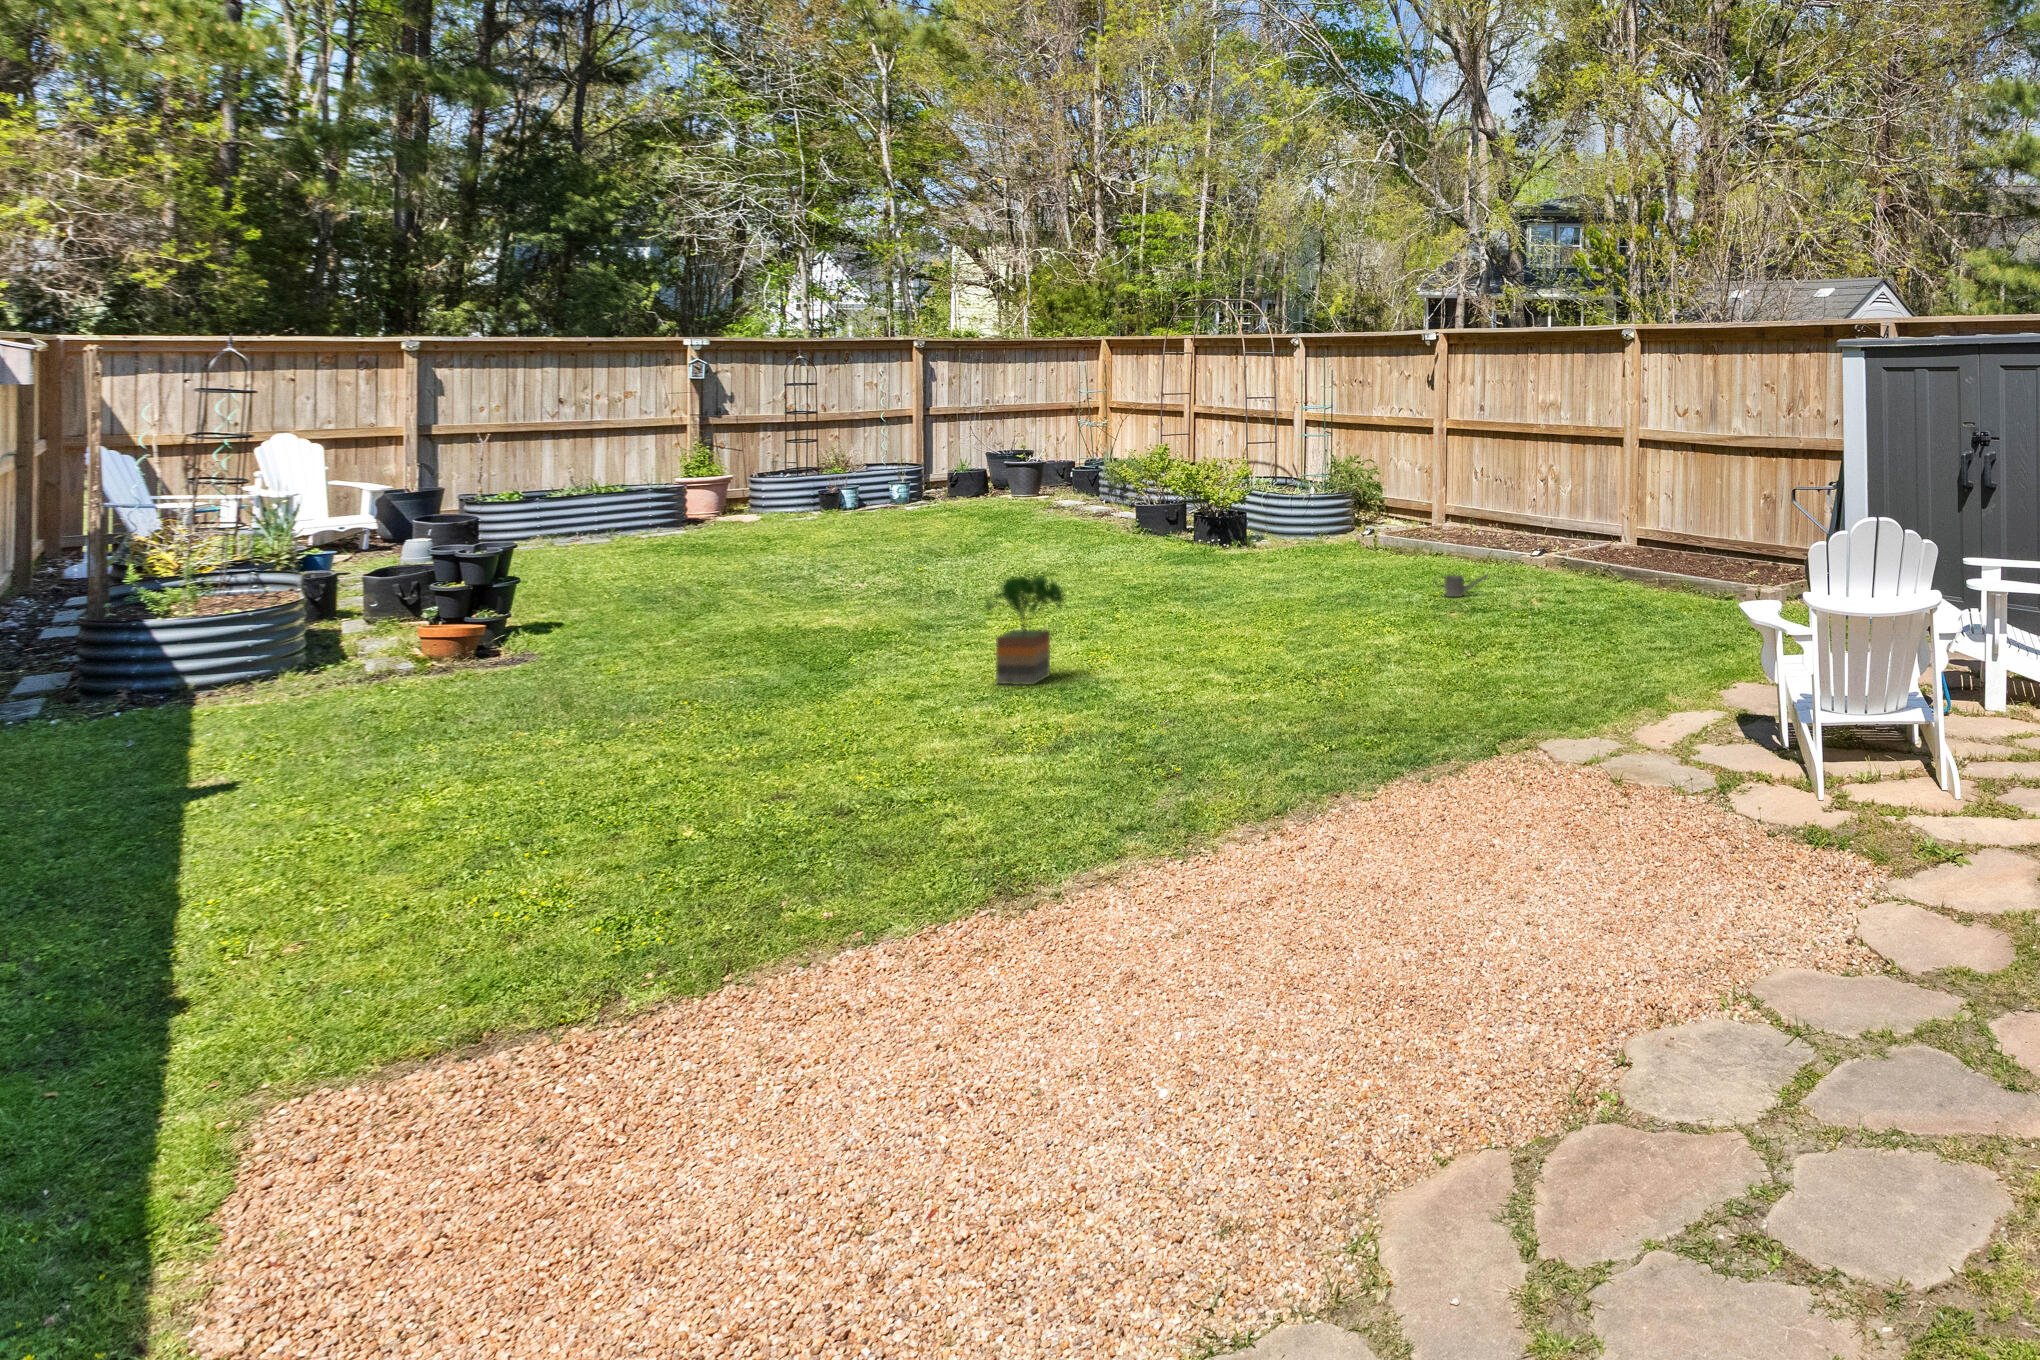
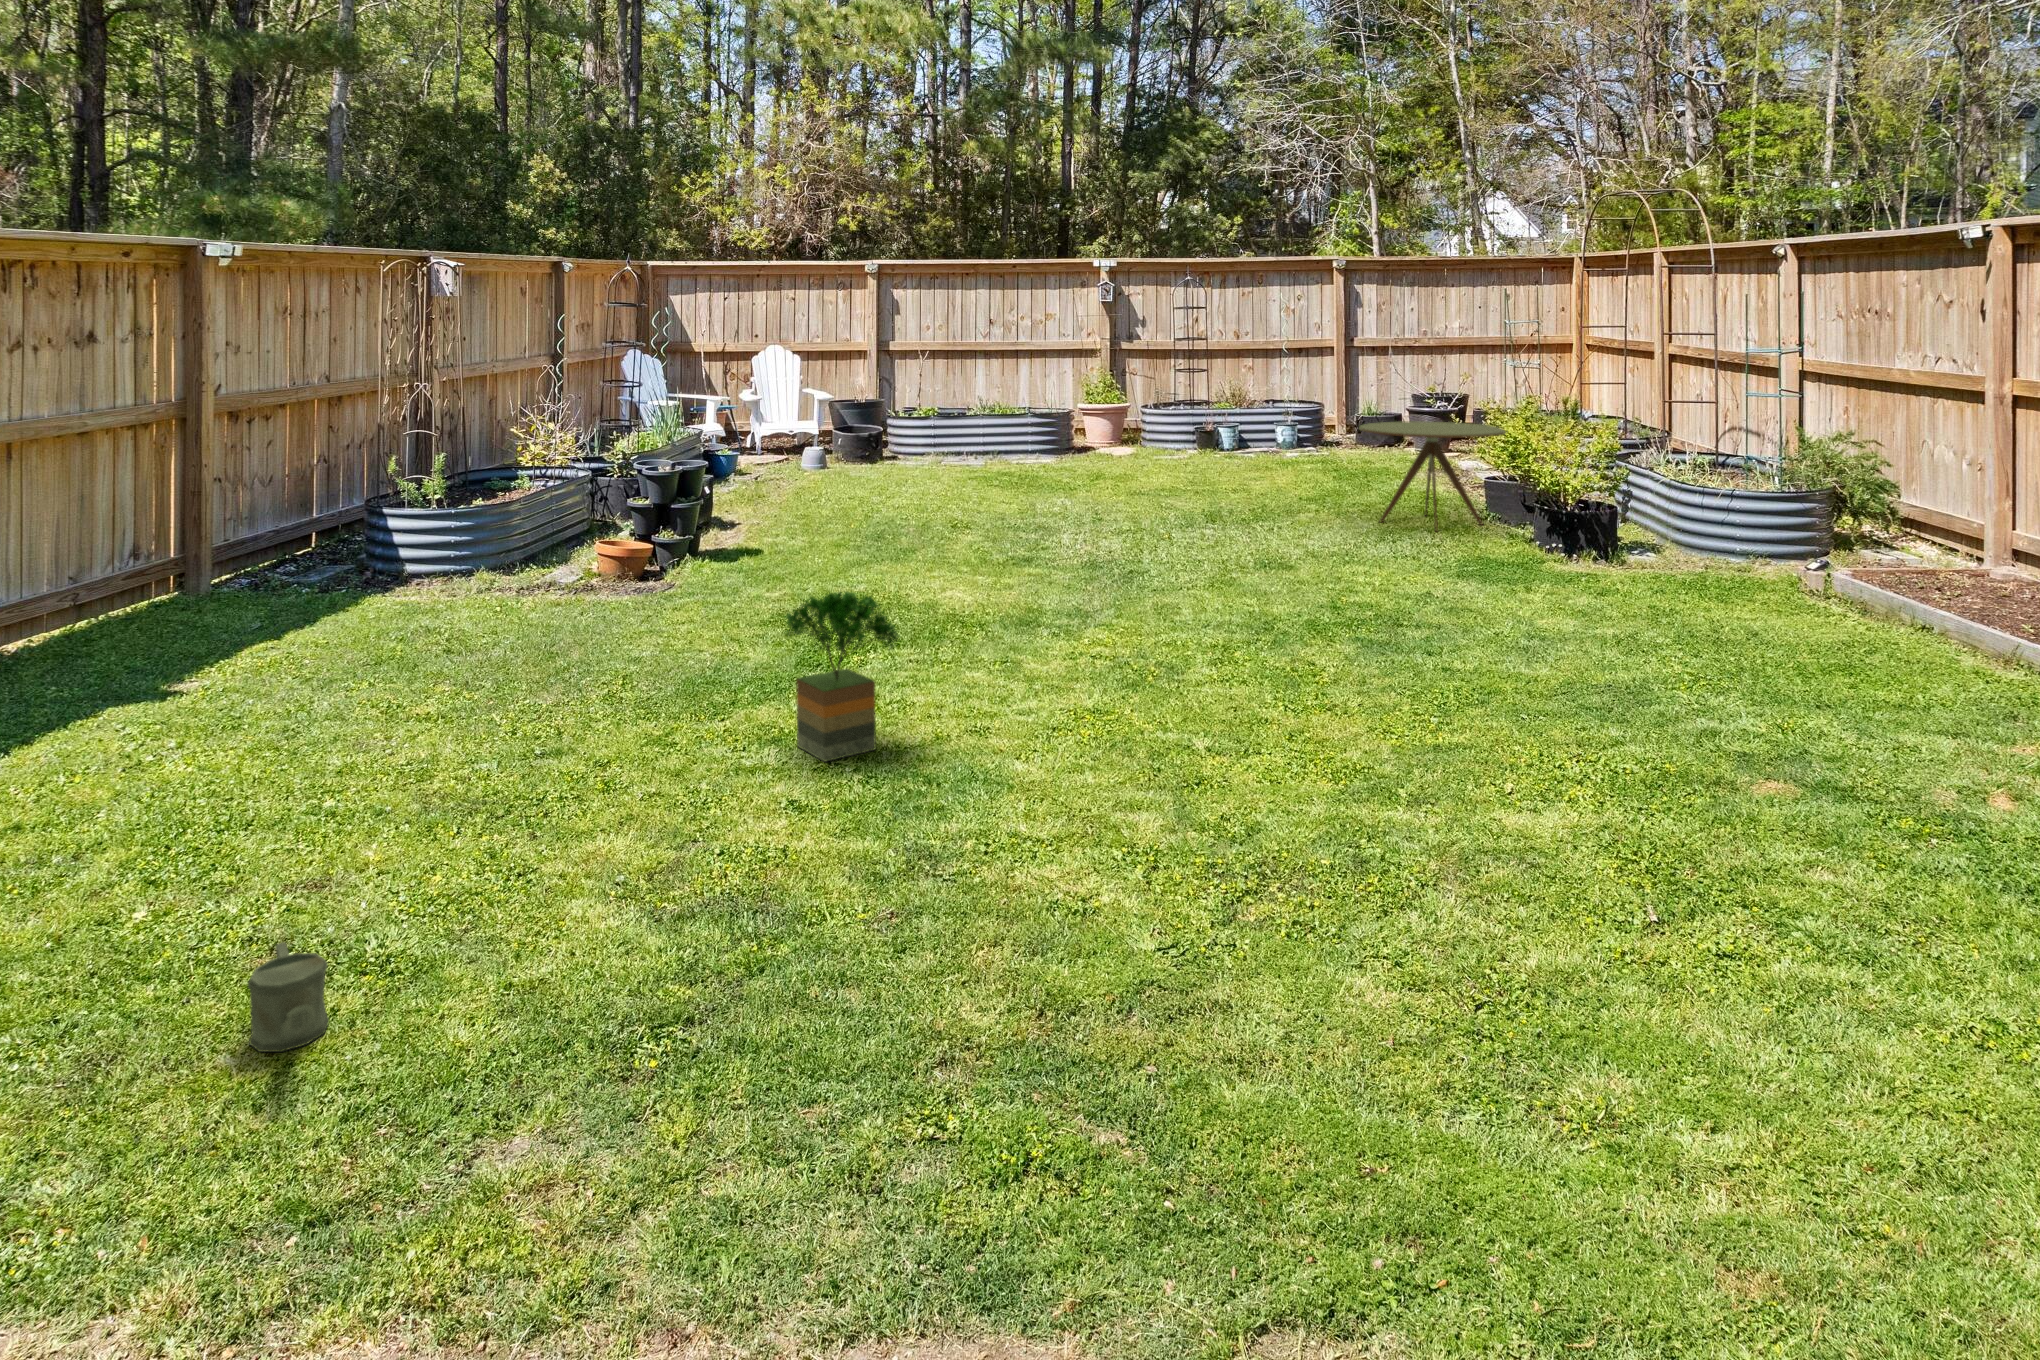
round table: none [1056,466,1163,544] -> present [1359,421,1506,532]
watering can: present [1436,575,1488,597] -> present [248,942,329,1052]

